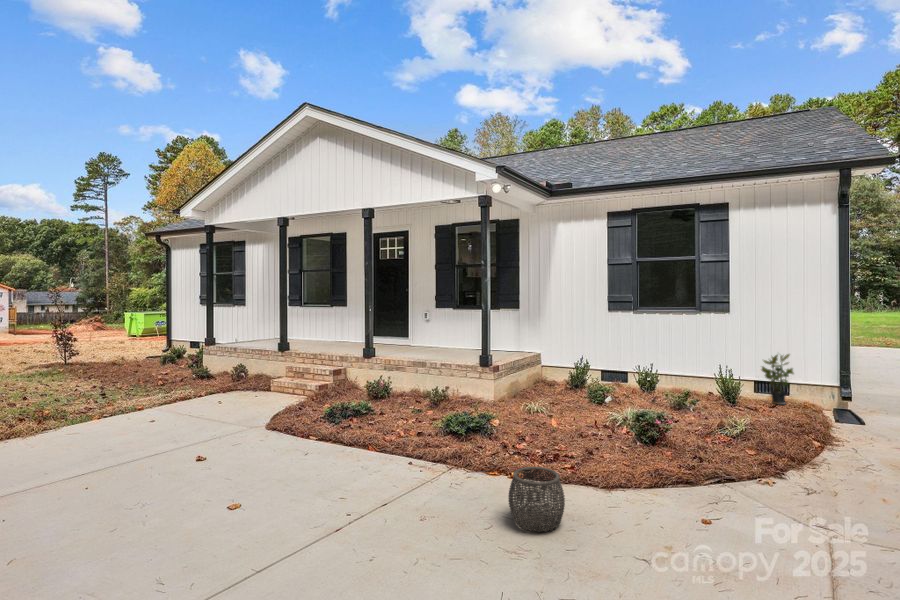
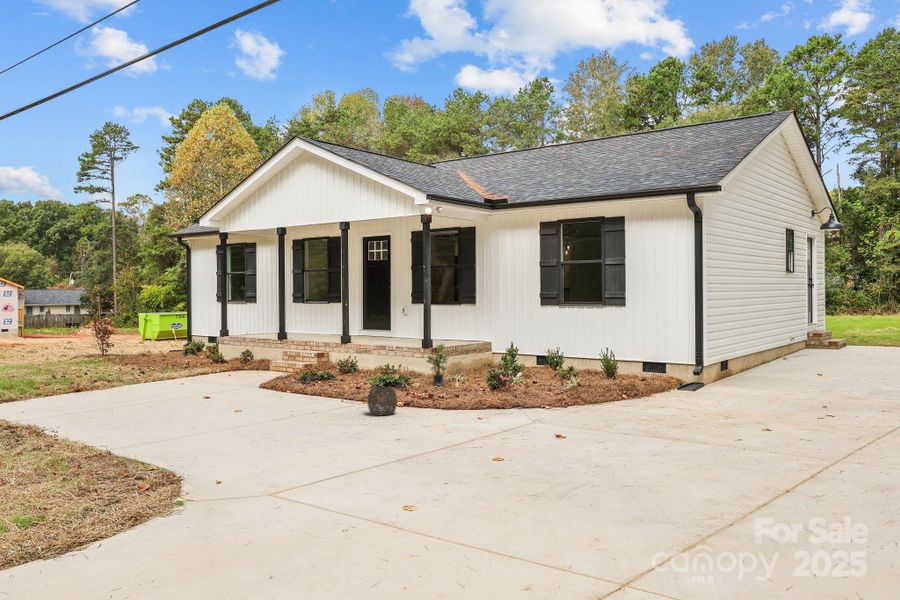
potted plant: present [762,354,794,405] -> present [427,344,448,385]

